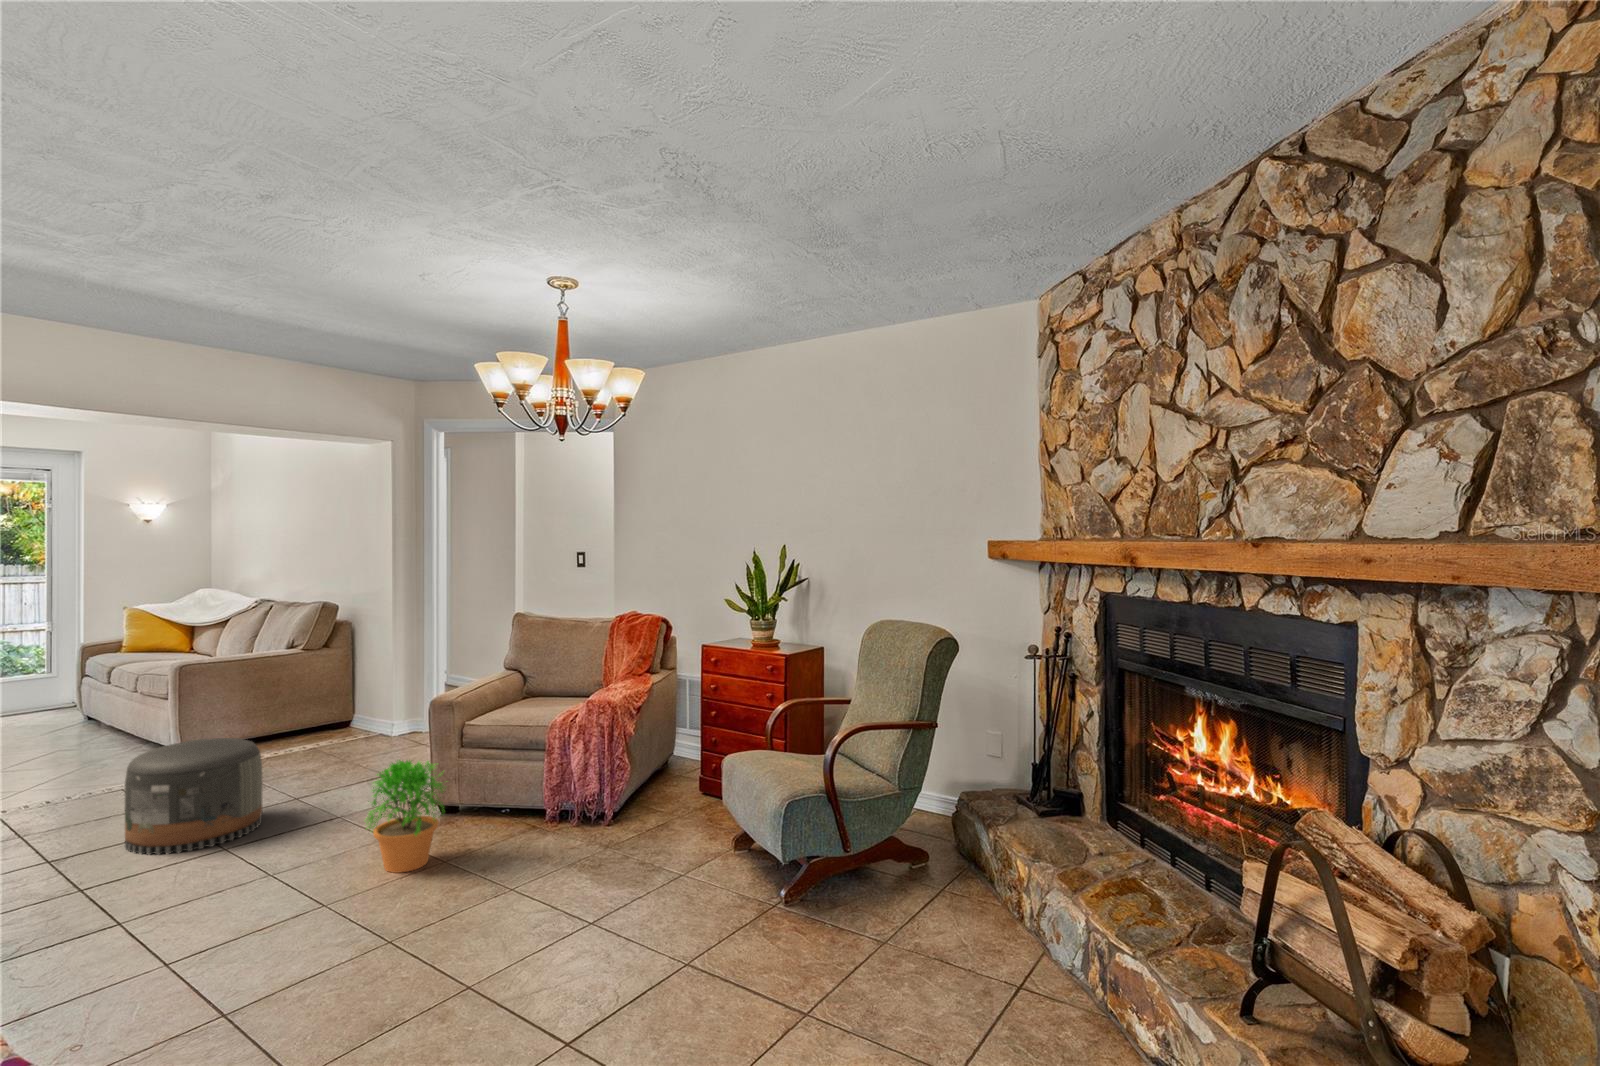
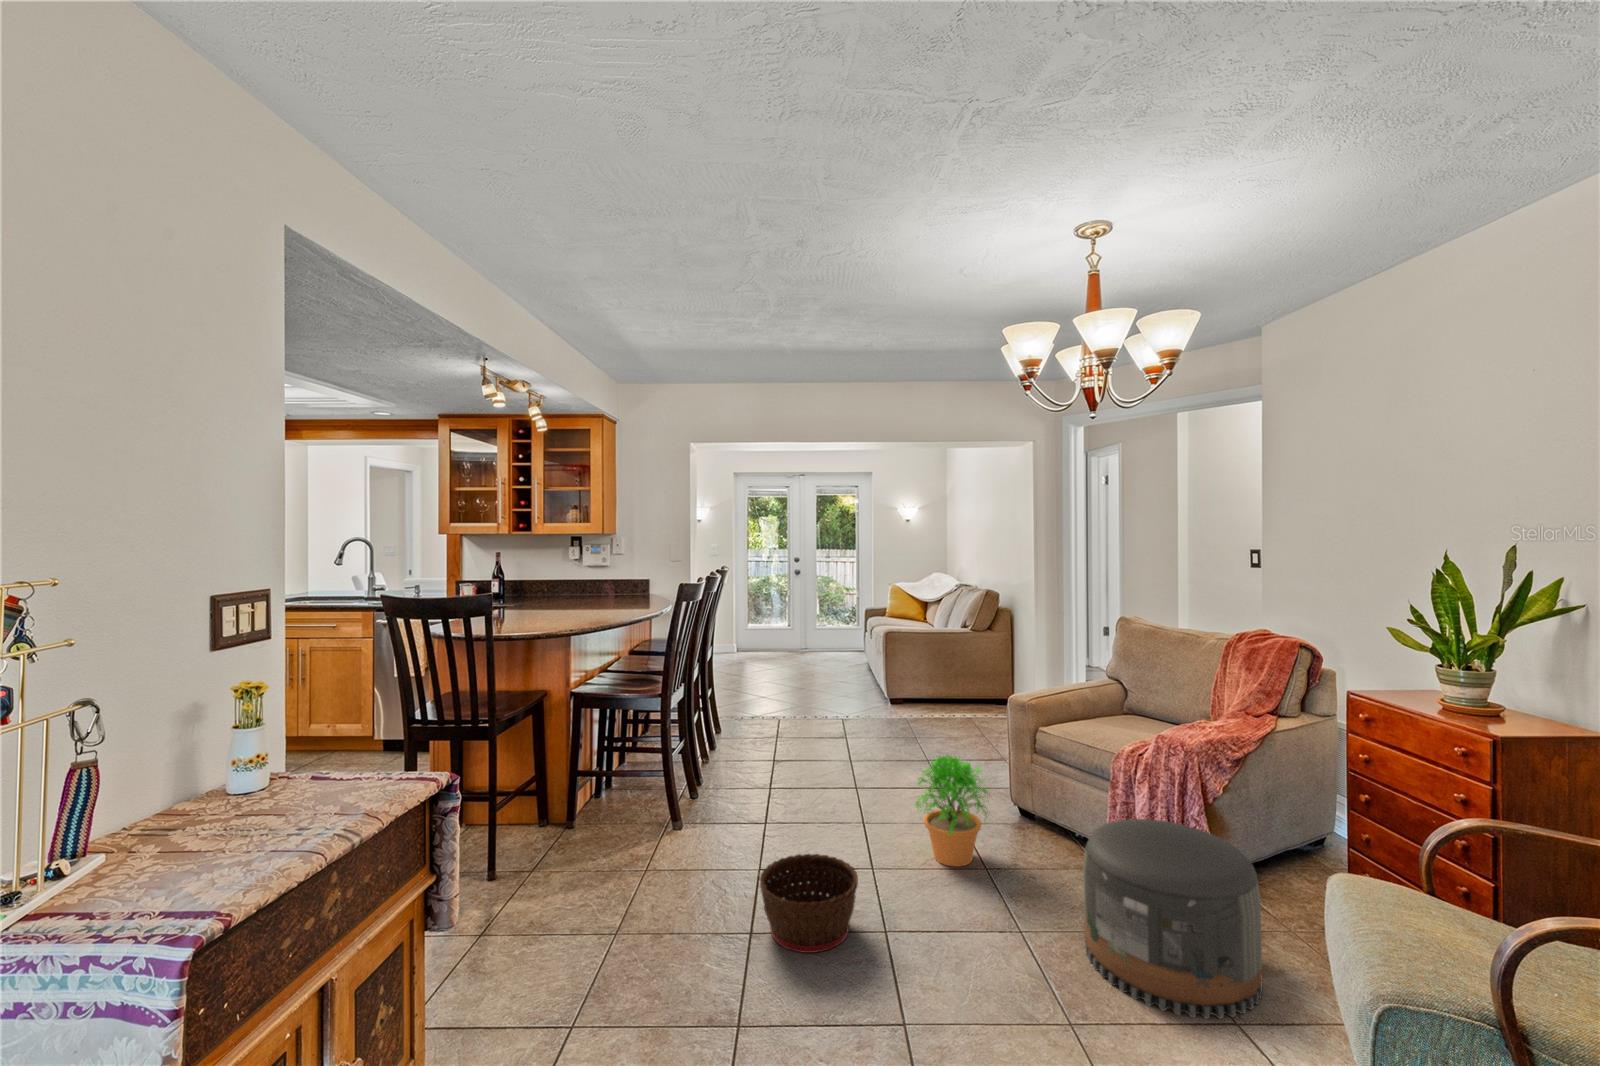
pouf: present [125,738,262,855] -> present [1083,819,1263,1019]
basket: none [235,886,367,996] -> present [760,854,858,953]

